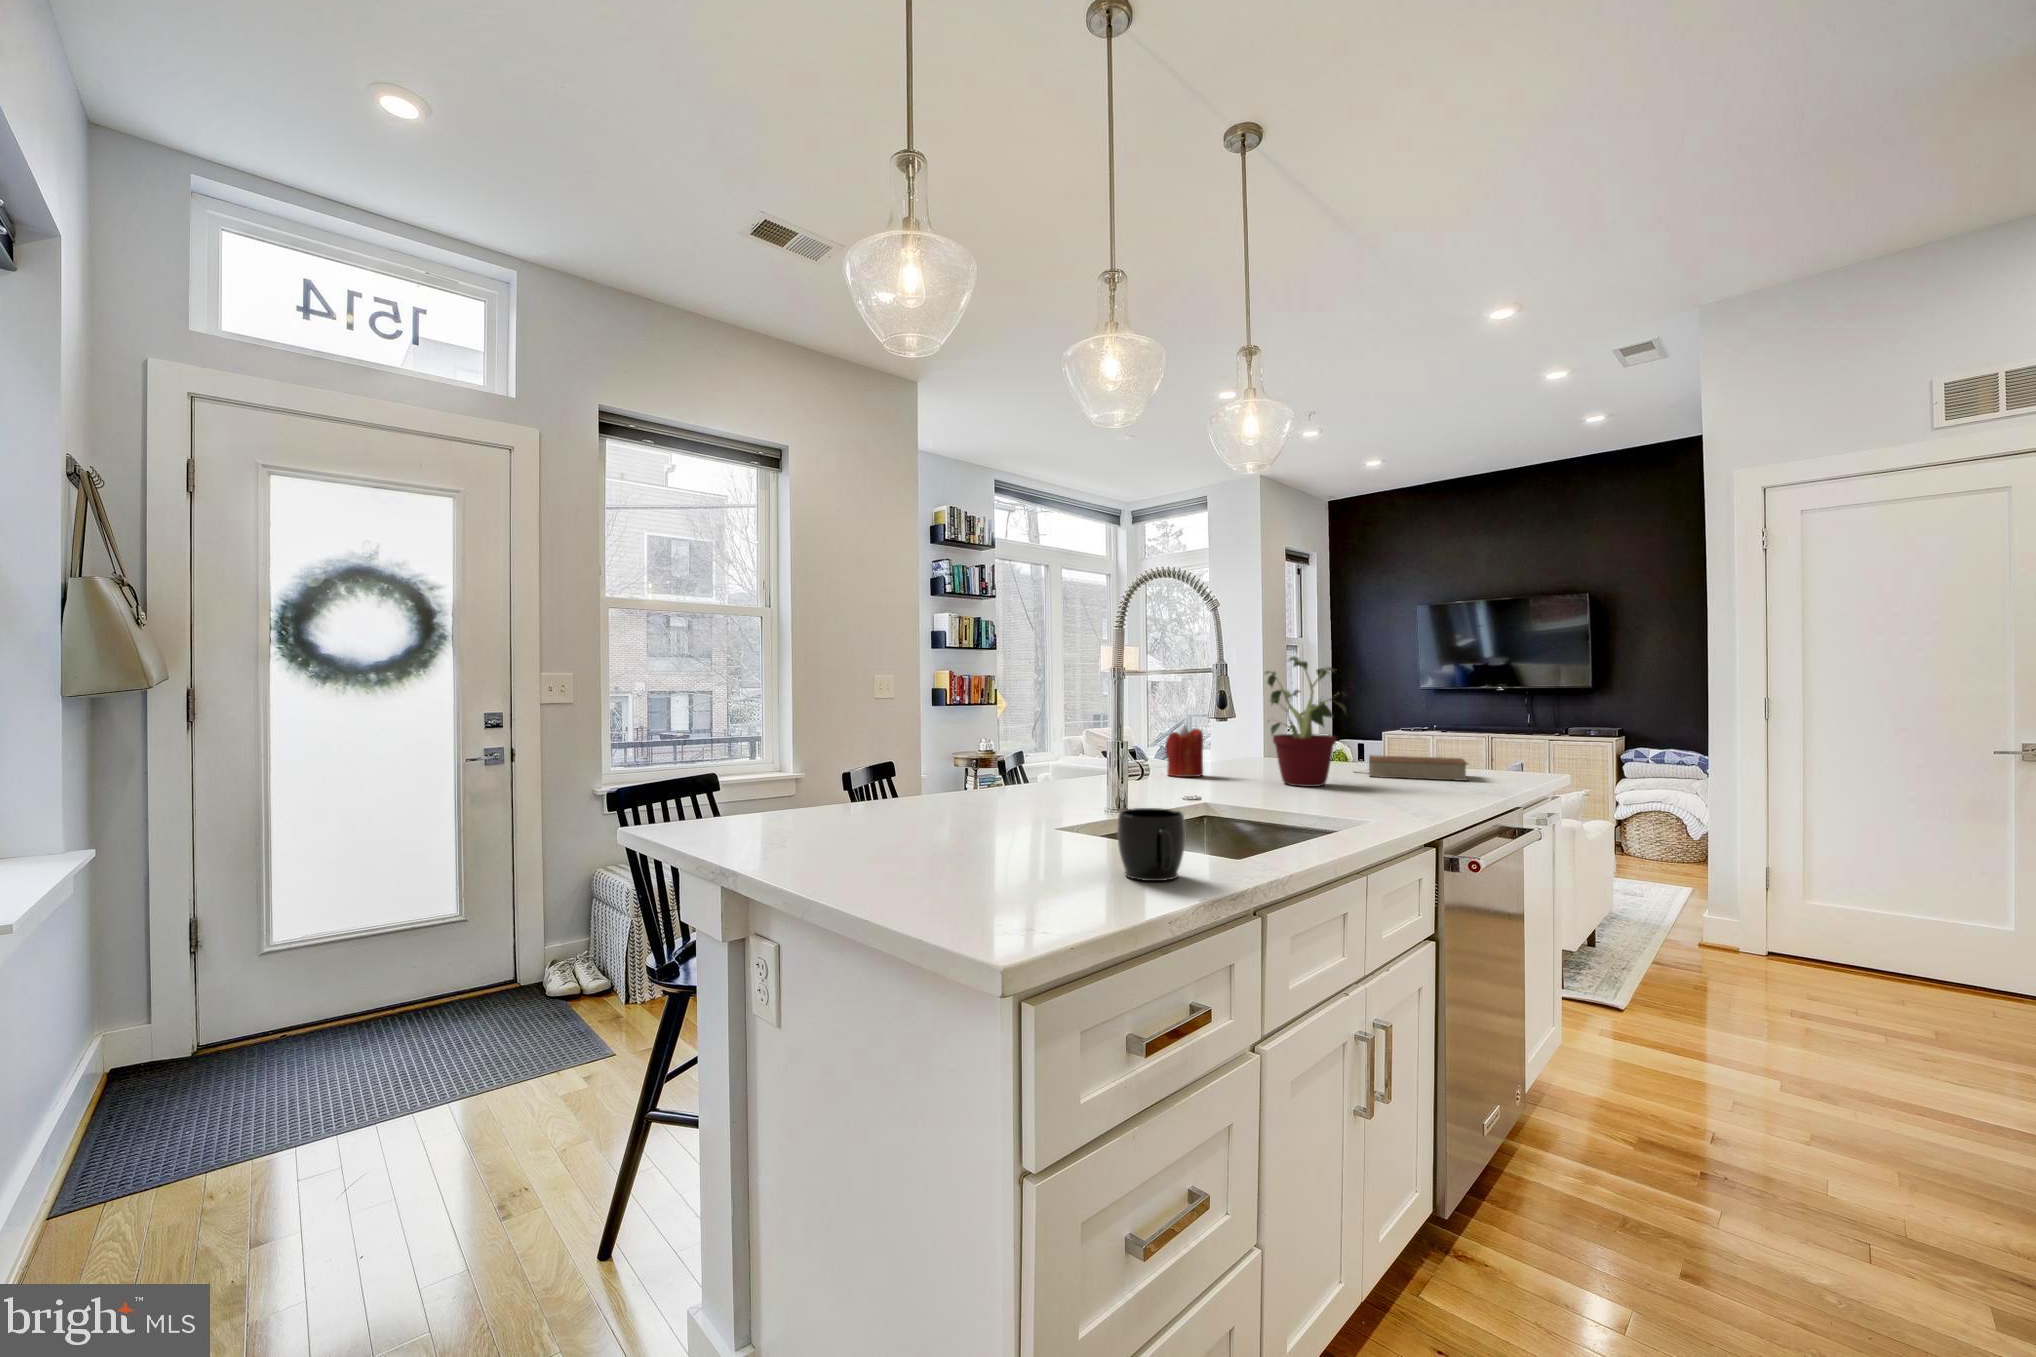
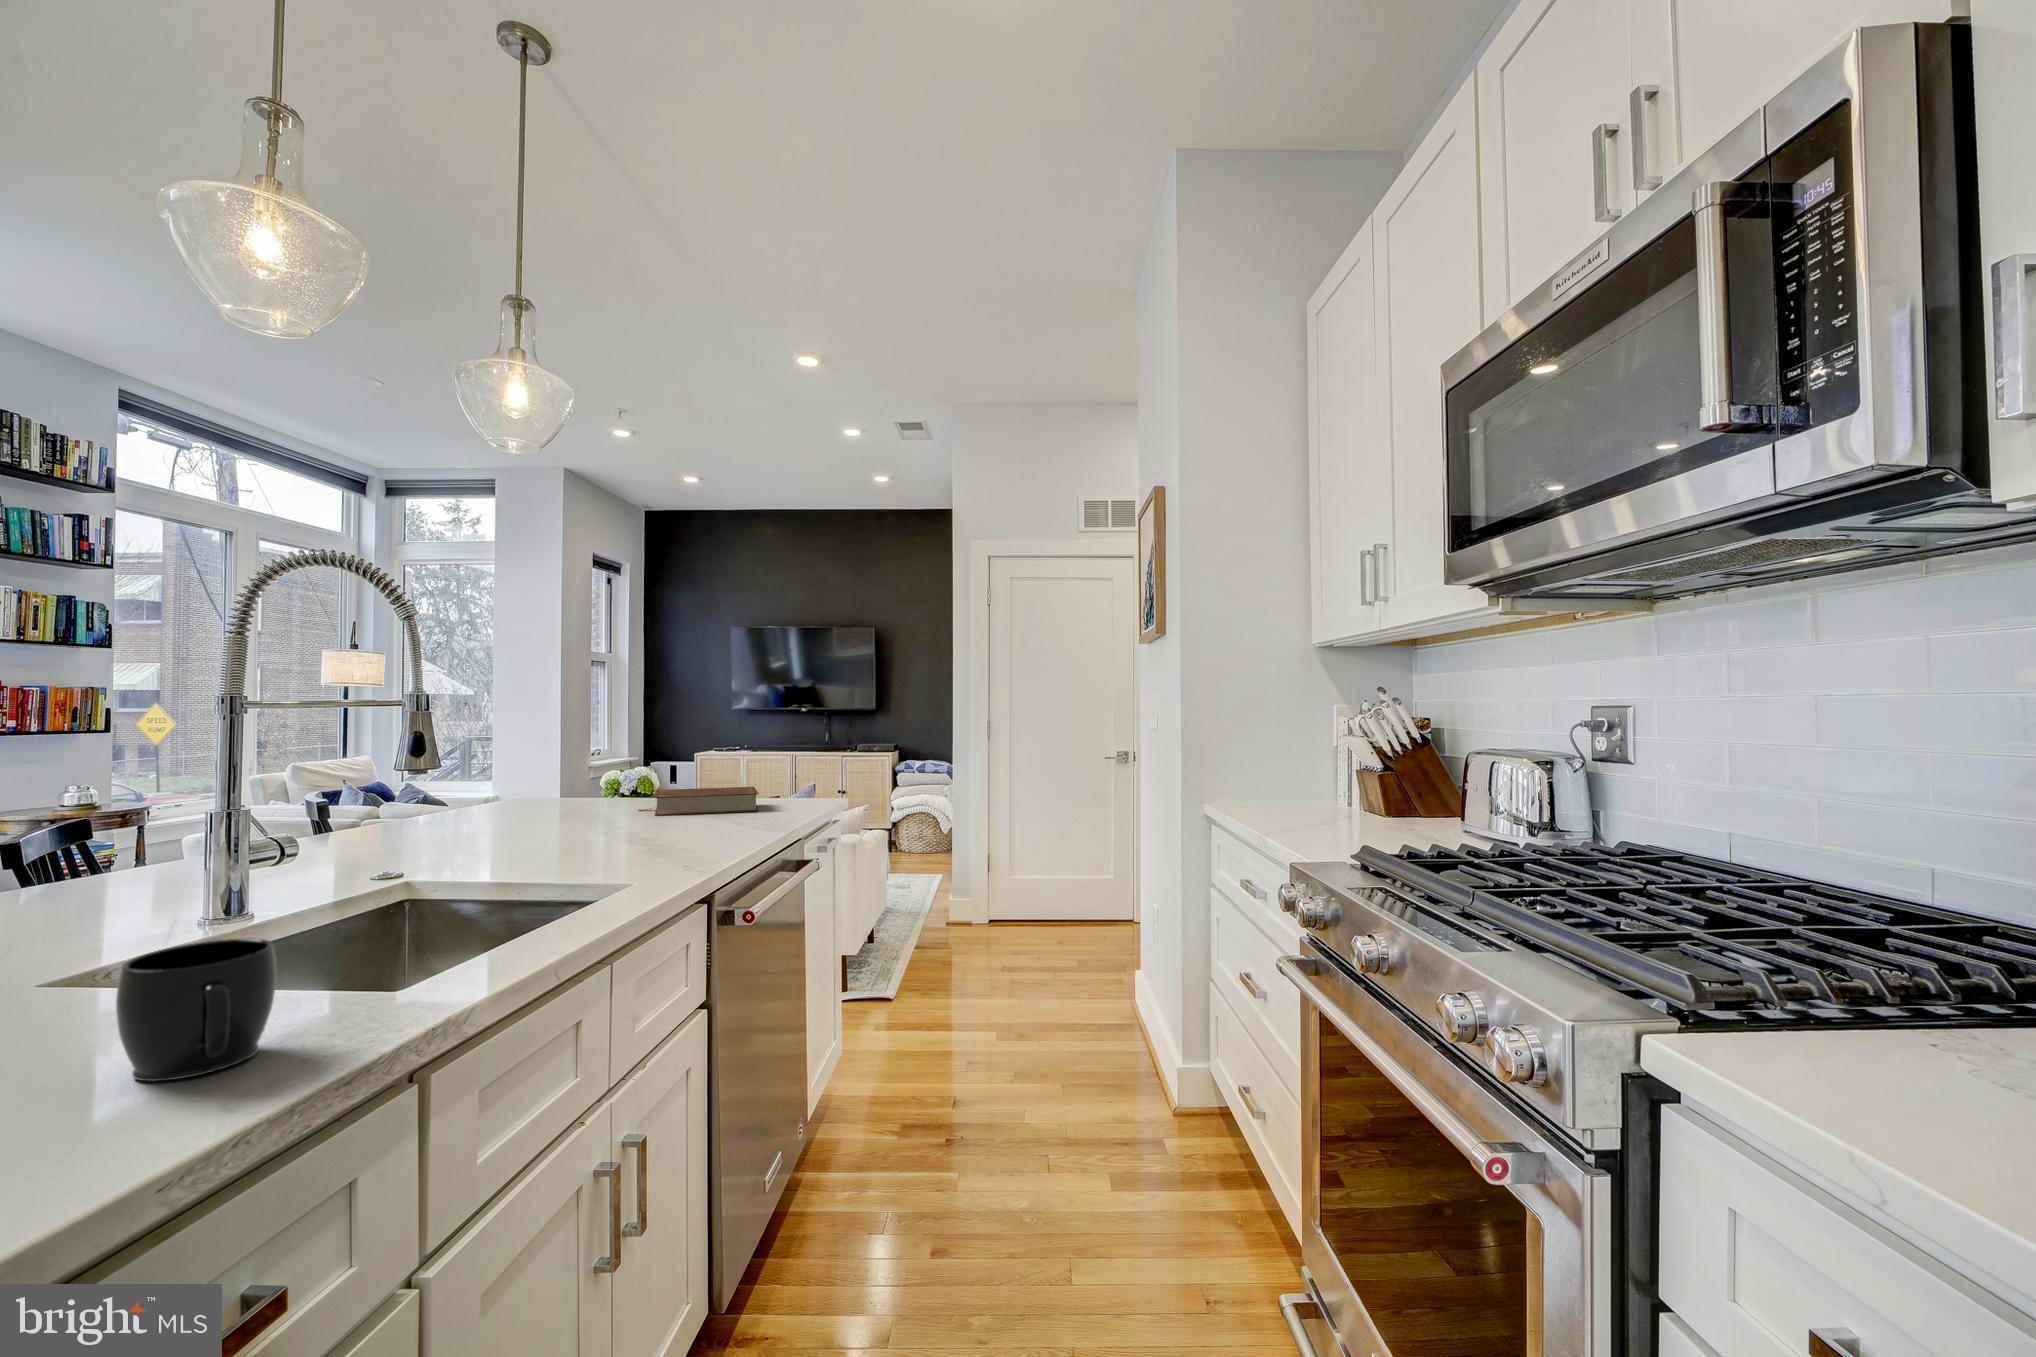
potted plant: present [1265,656,1347,787] -> none [517,678,628,838]
candle: present [1165,726,1203,777] -> none [366,768,429,841]

